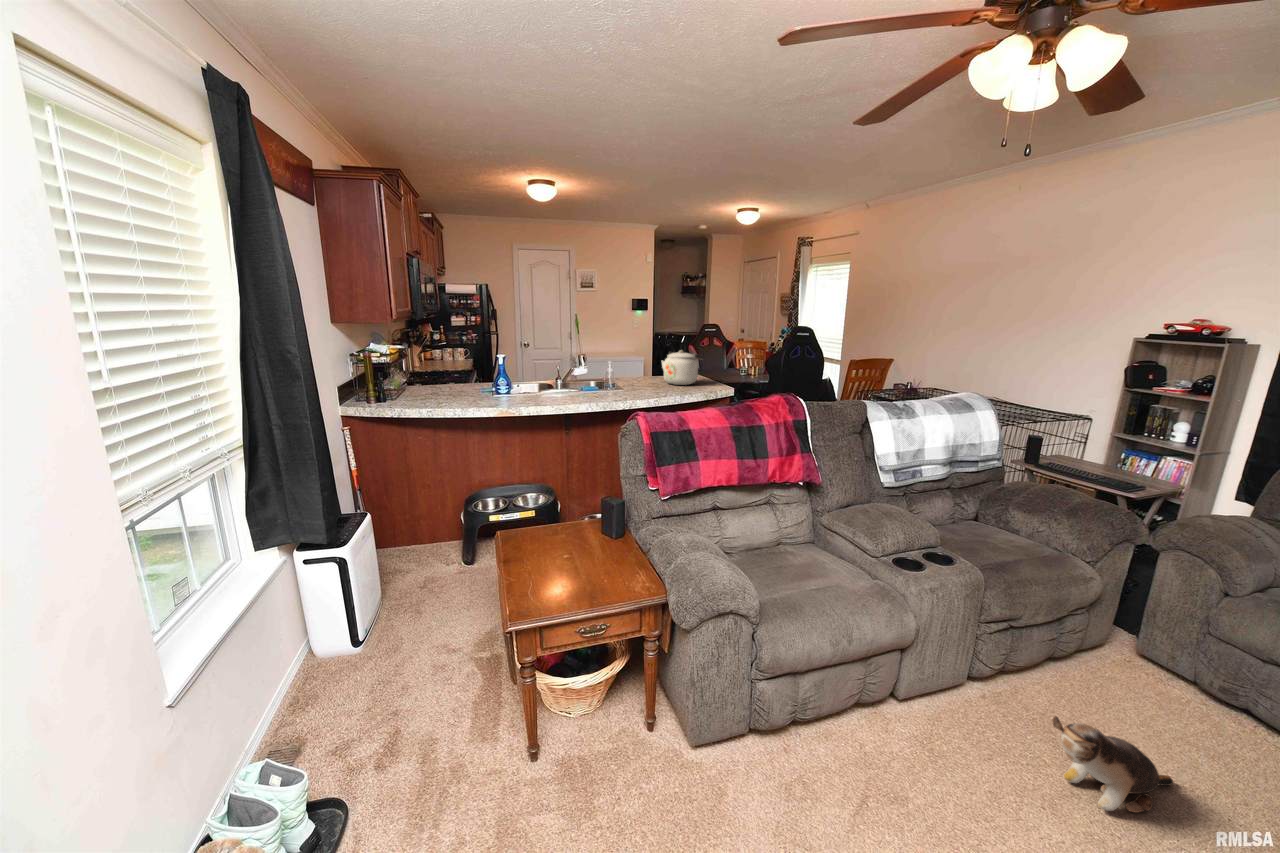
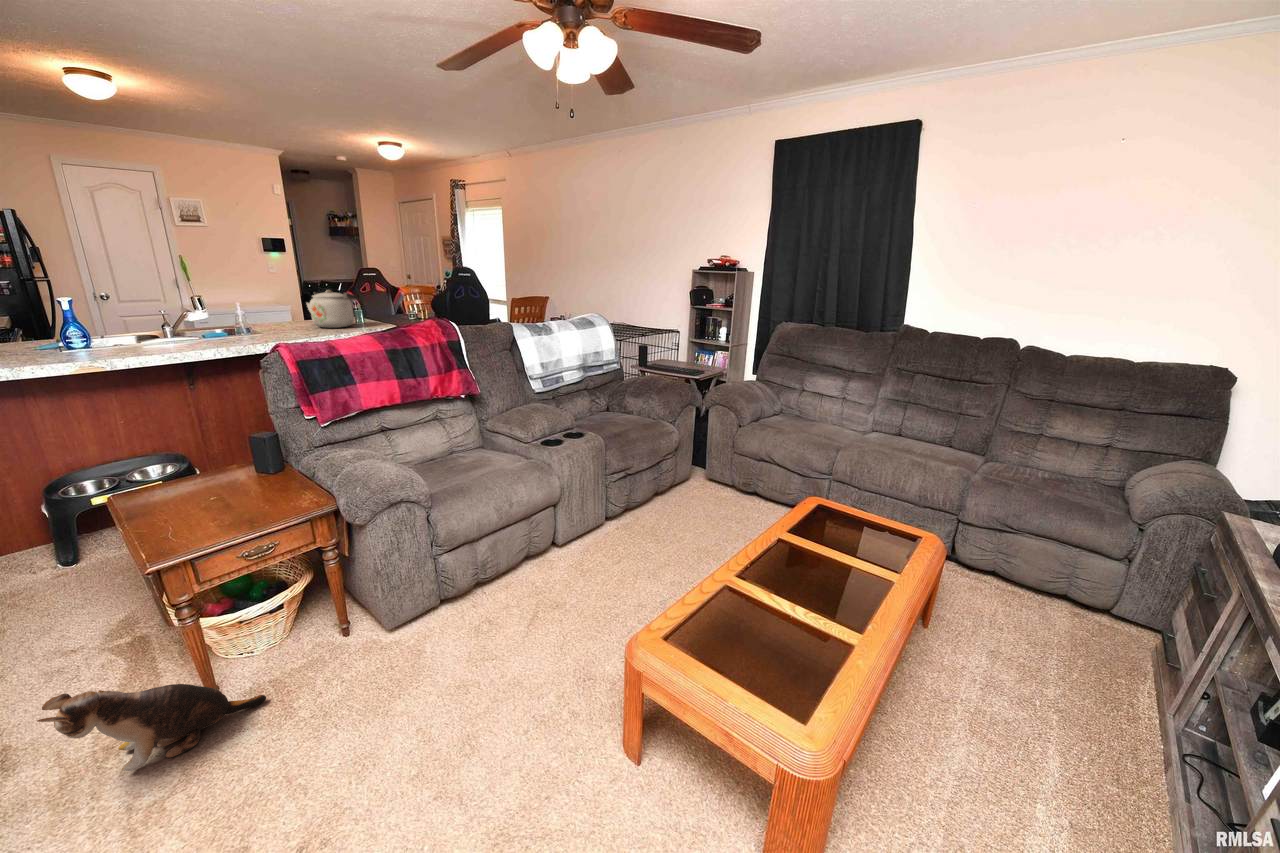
plush toy: present [1053,716,1173,813] -> present [37,684,266,771]

